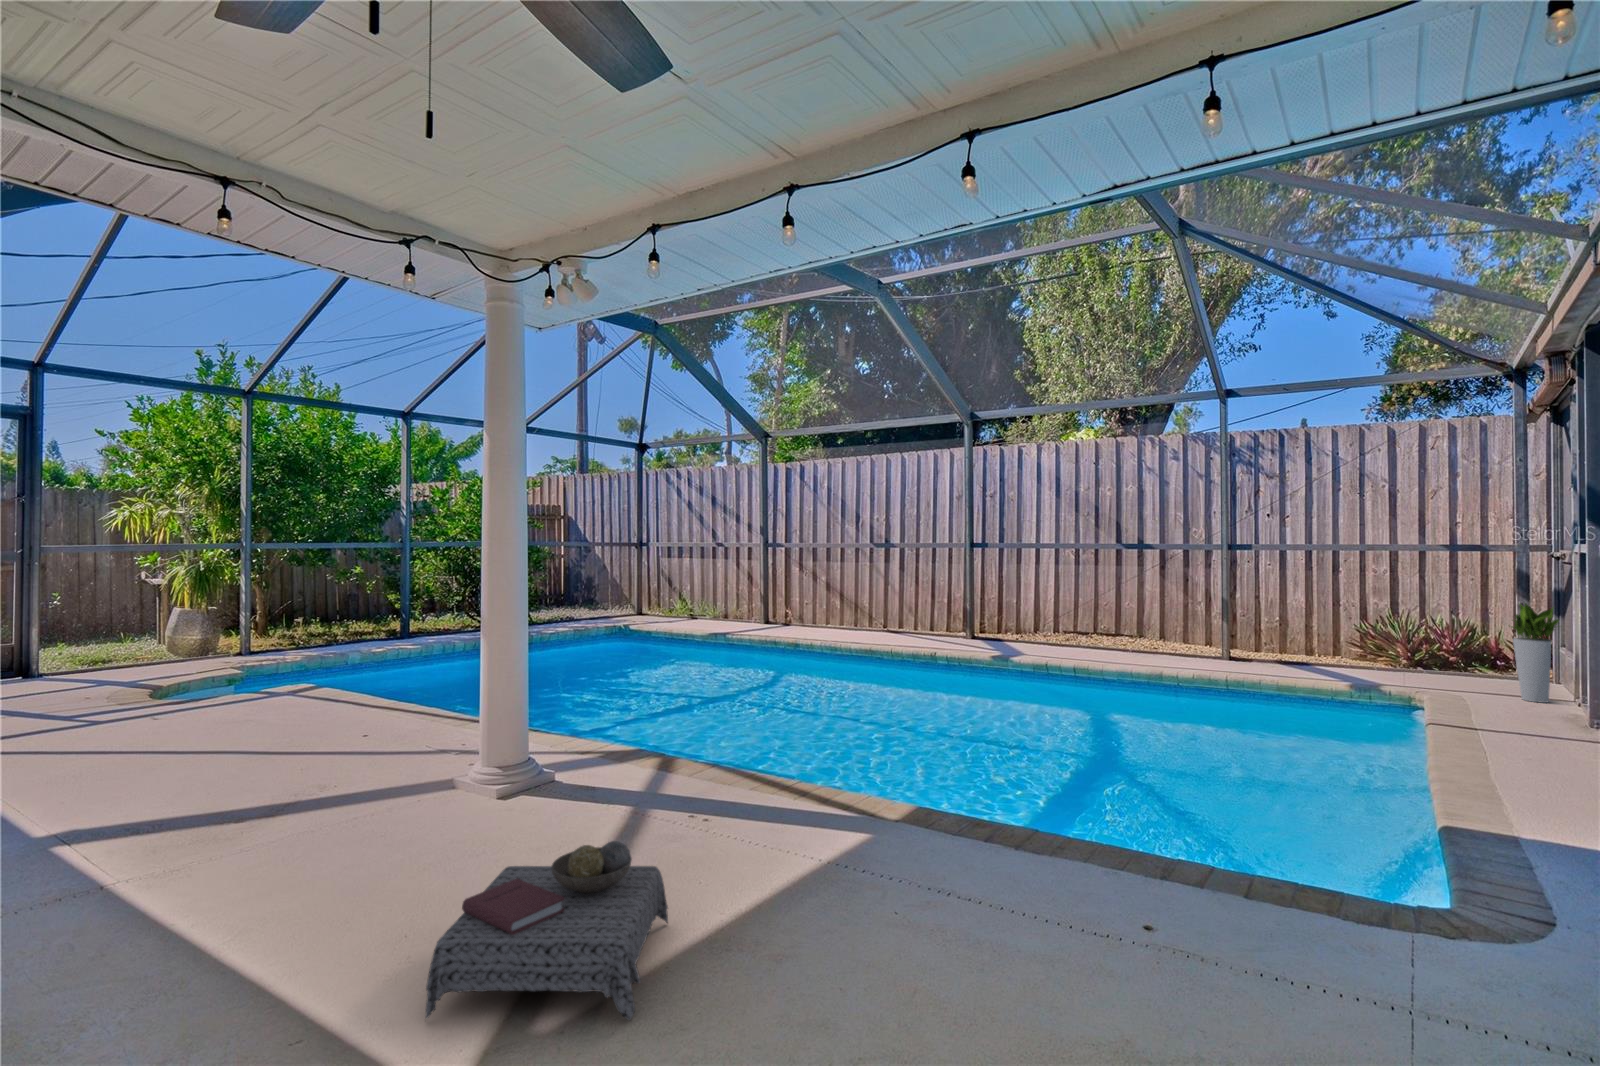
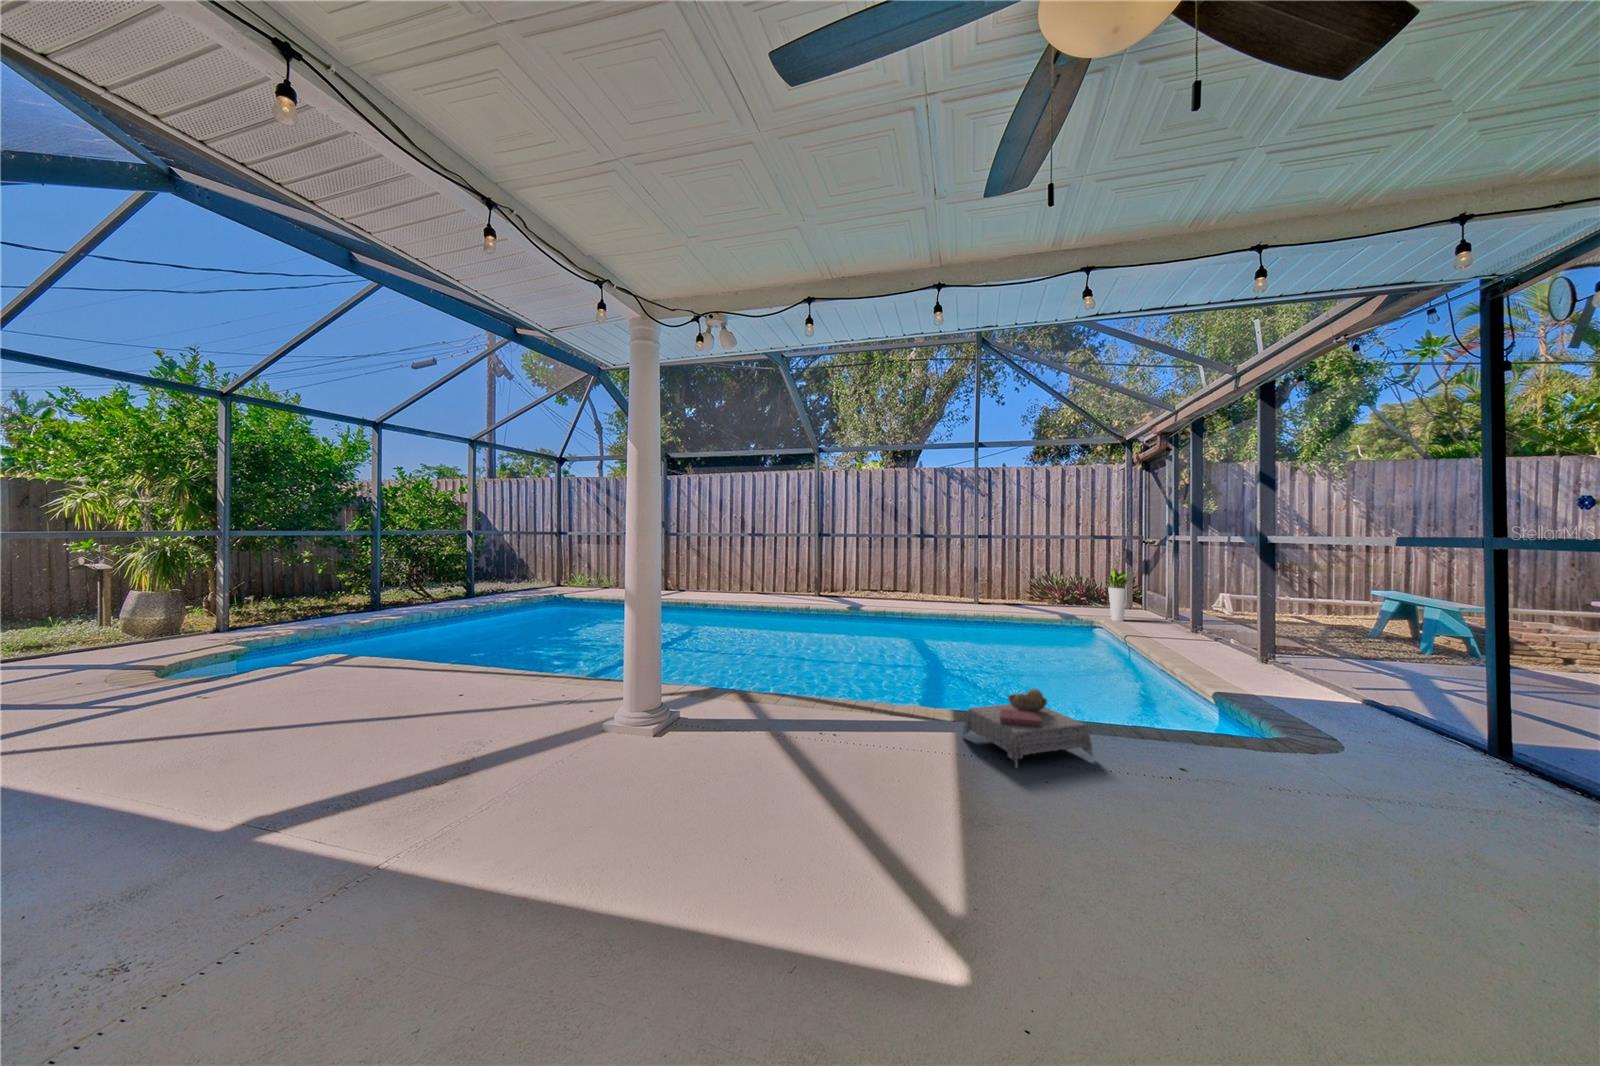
ottoman: present [425,841,668,1020] -> present [962,689,1093,769]

